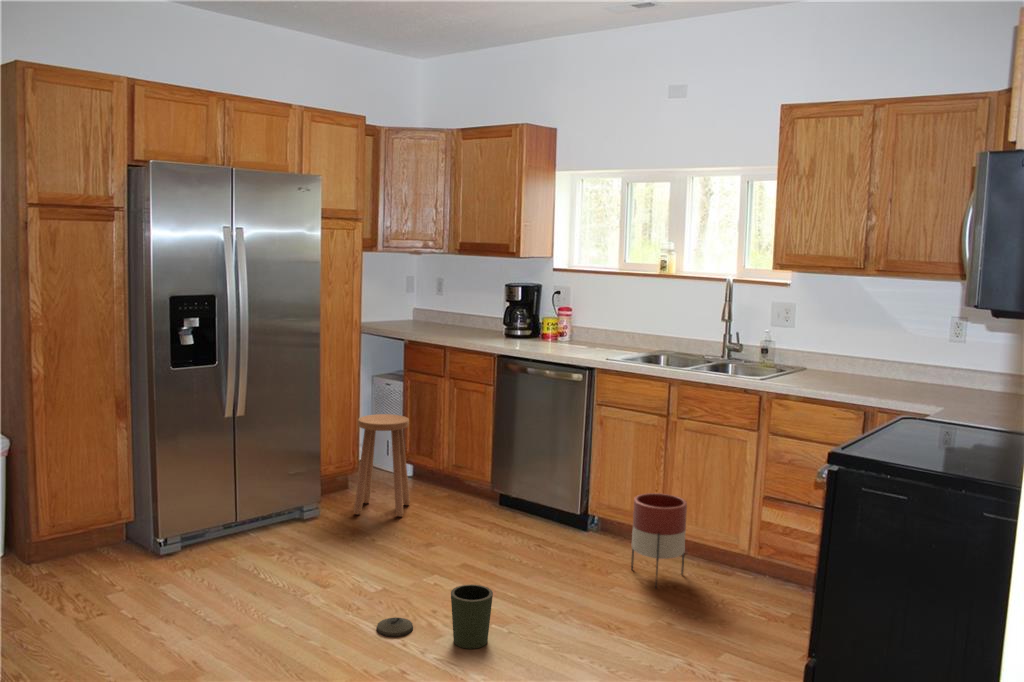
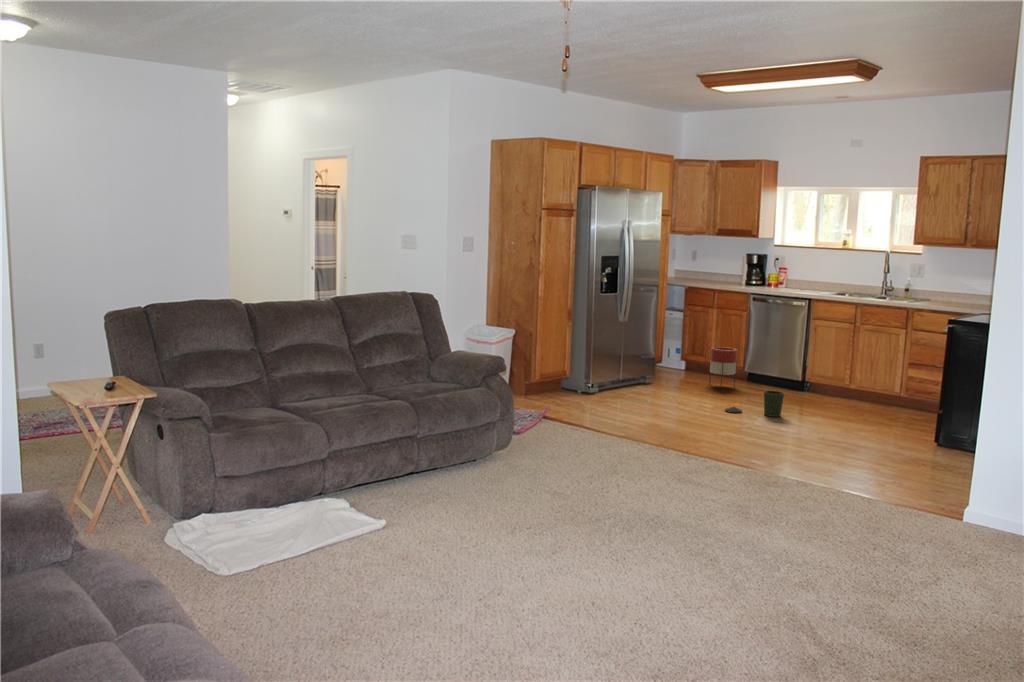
stool: present [354,414,410,516] -> none [667,327,699,382]
planter: present [631,493,687,588] -> present [710,347,737,386]

